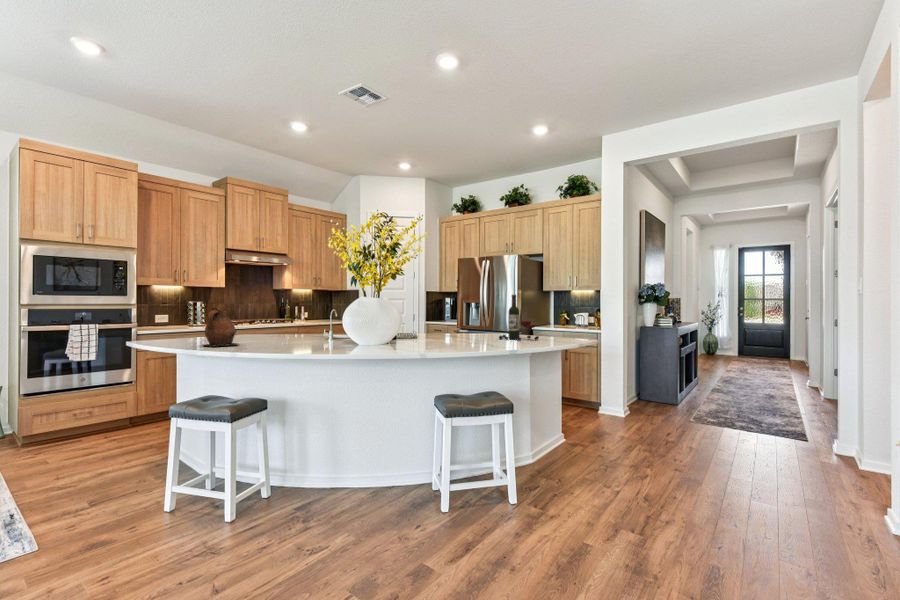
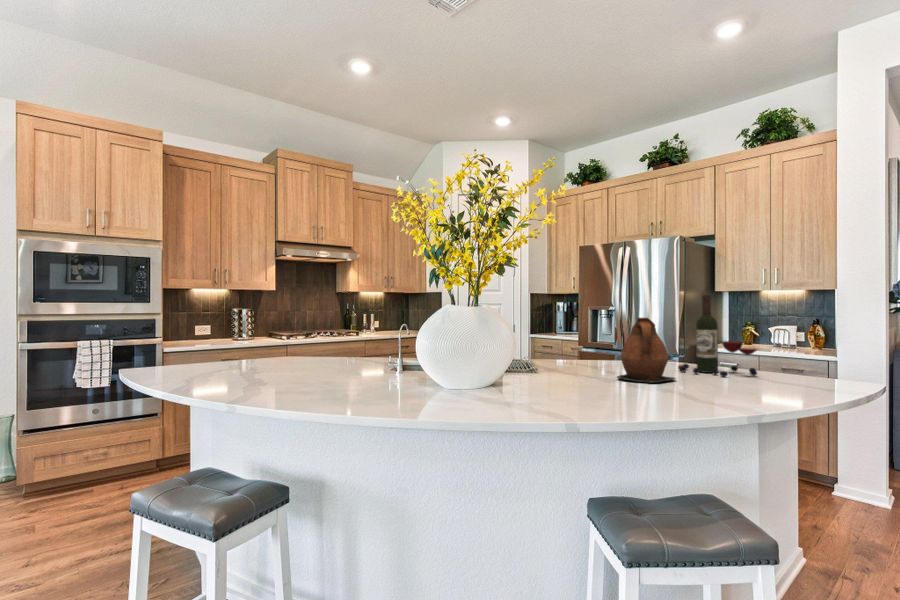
ceramic pitcher: present [205,307,239,346] -> present [617,318,676,383]

